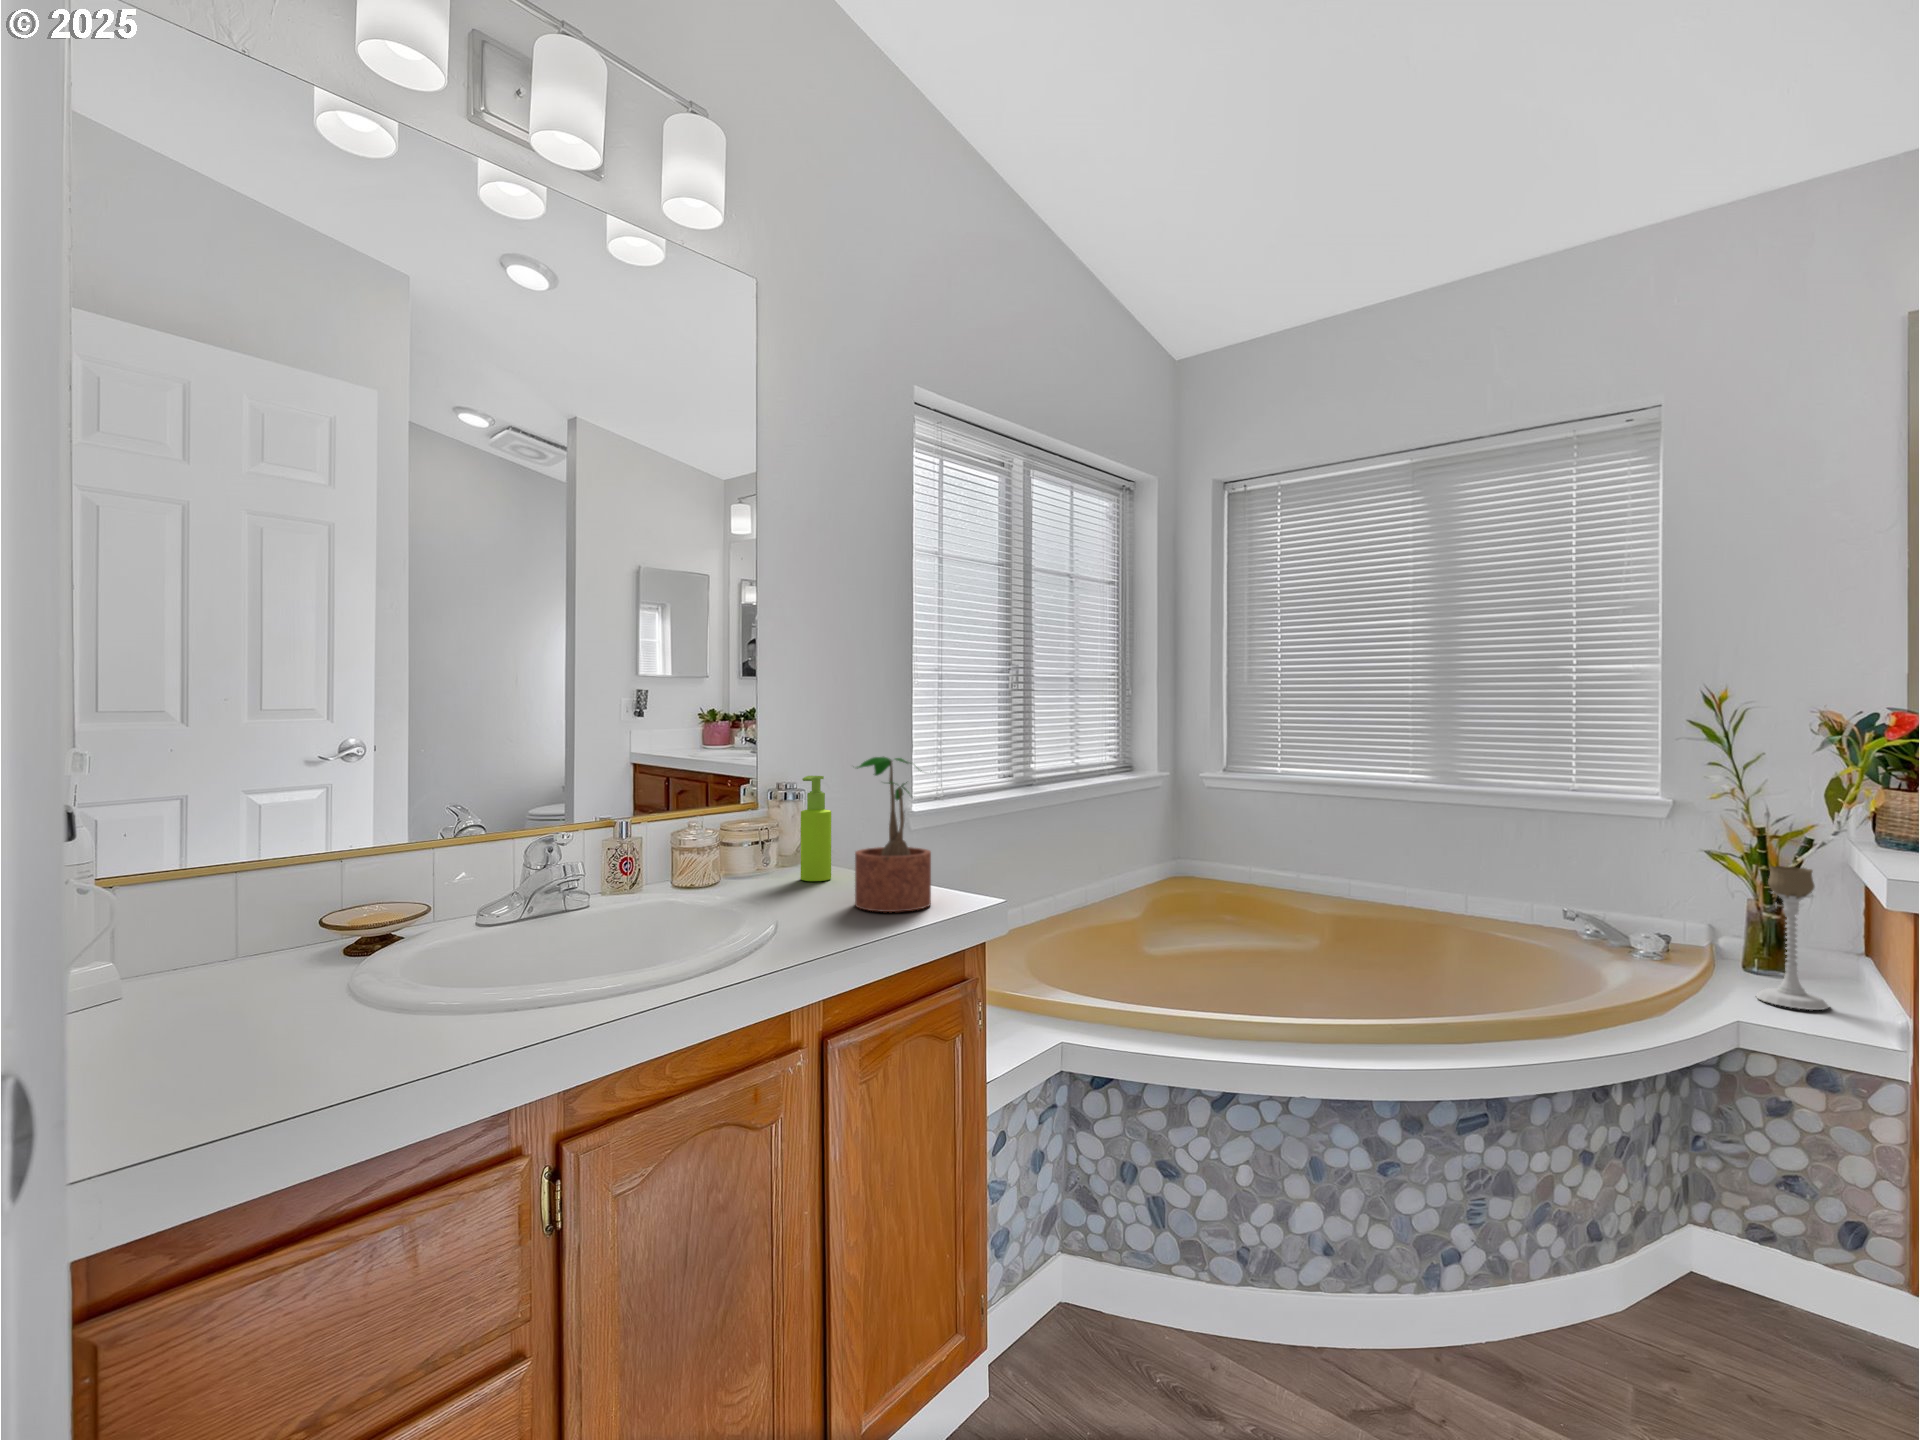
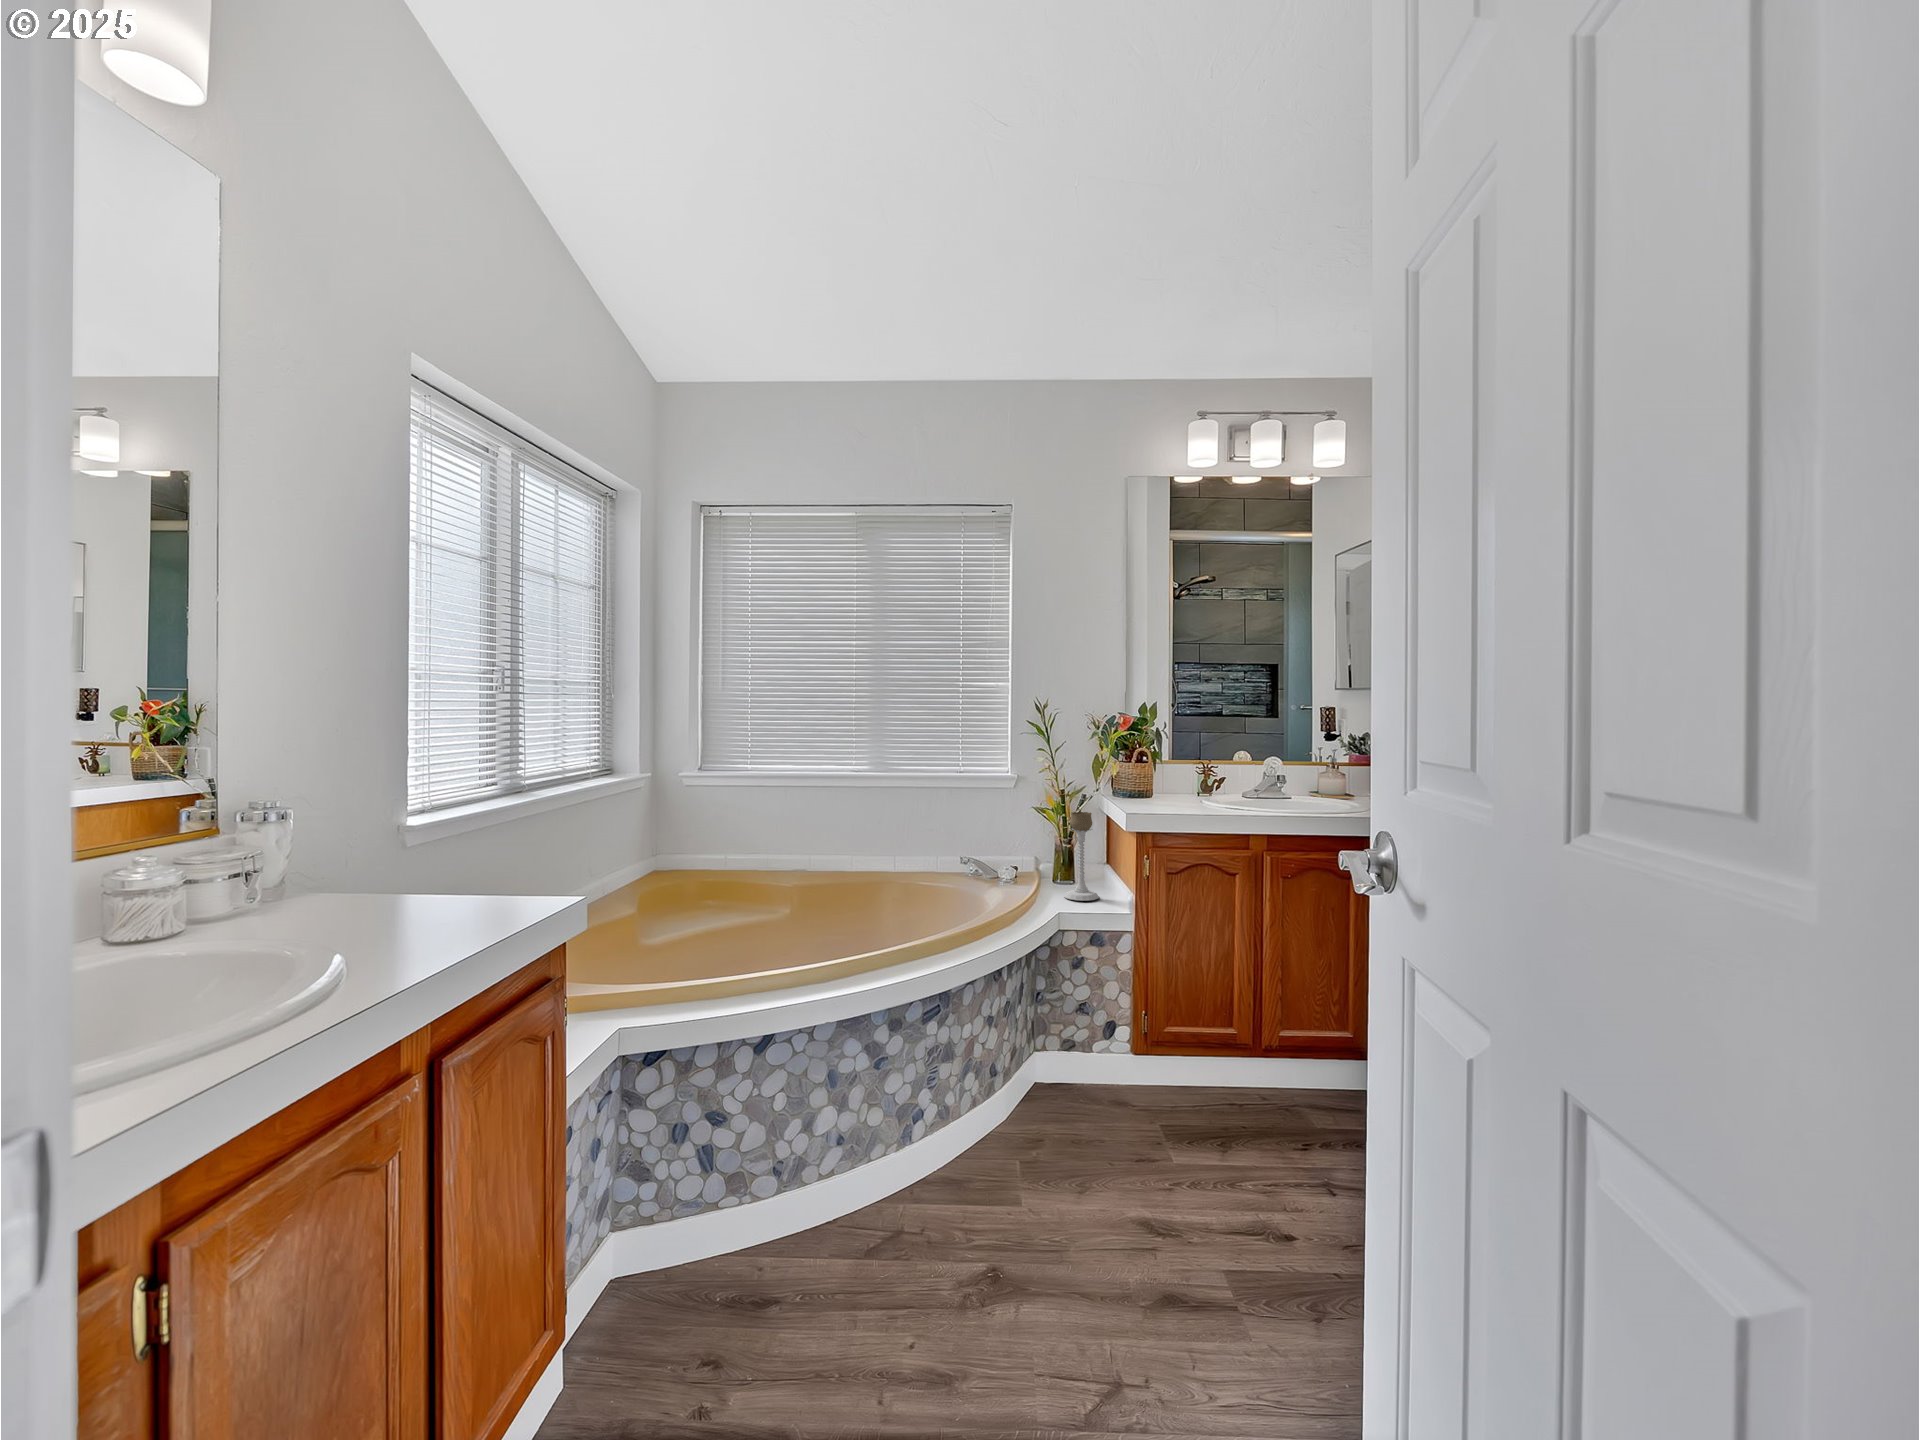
potted plant: present [855,757,931,912] -> none [425,769,519,931]
soap dispenser: present [801,776,831,881] -> none [321,792,363,912]

